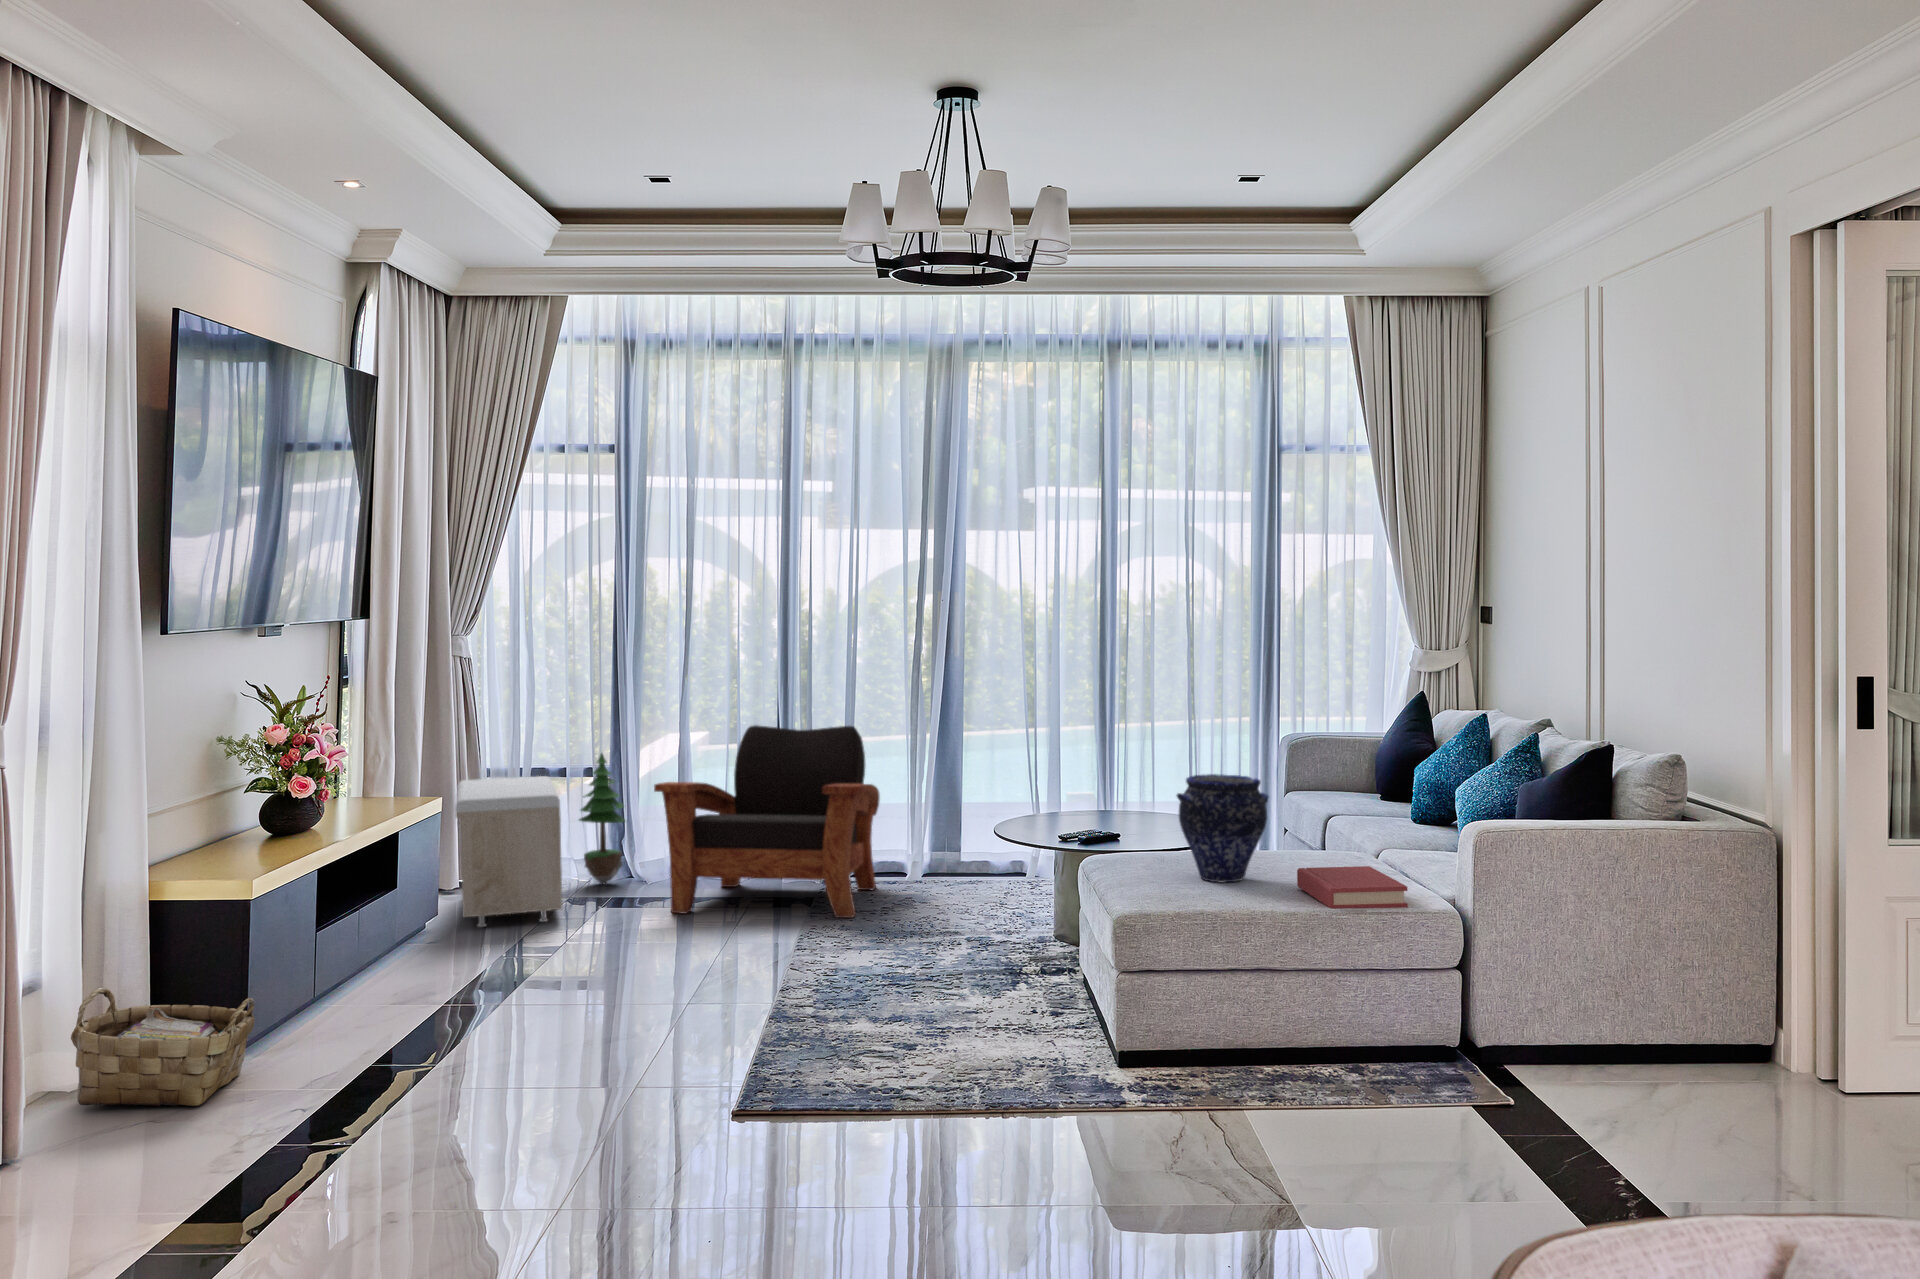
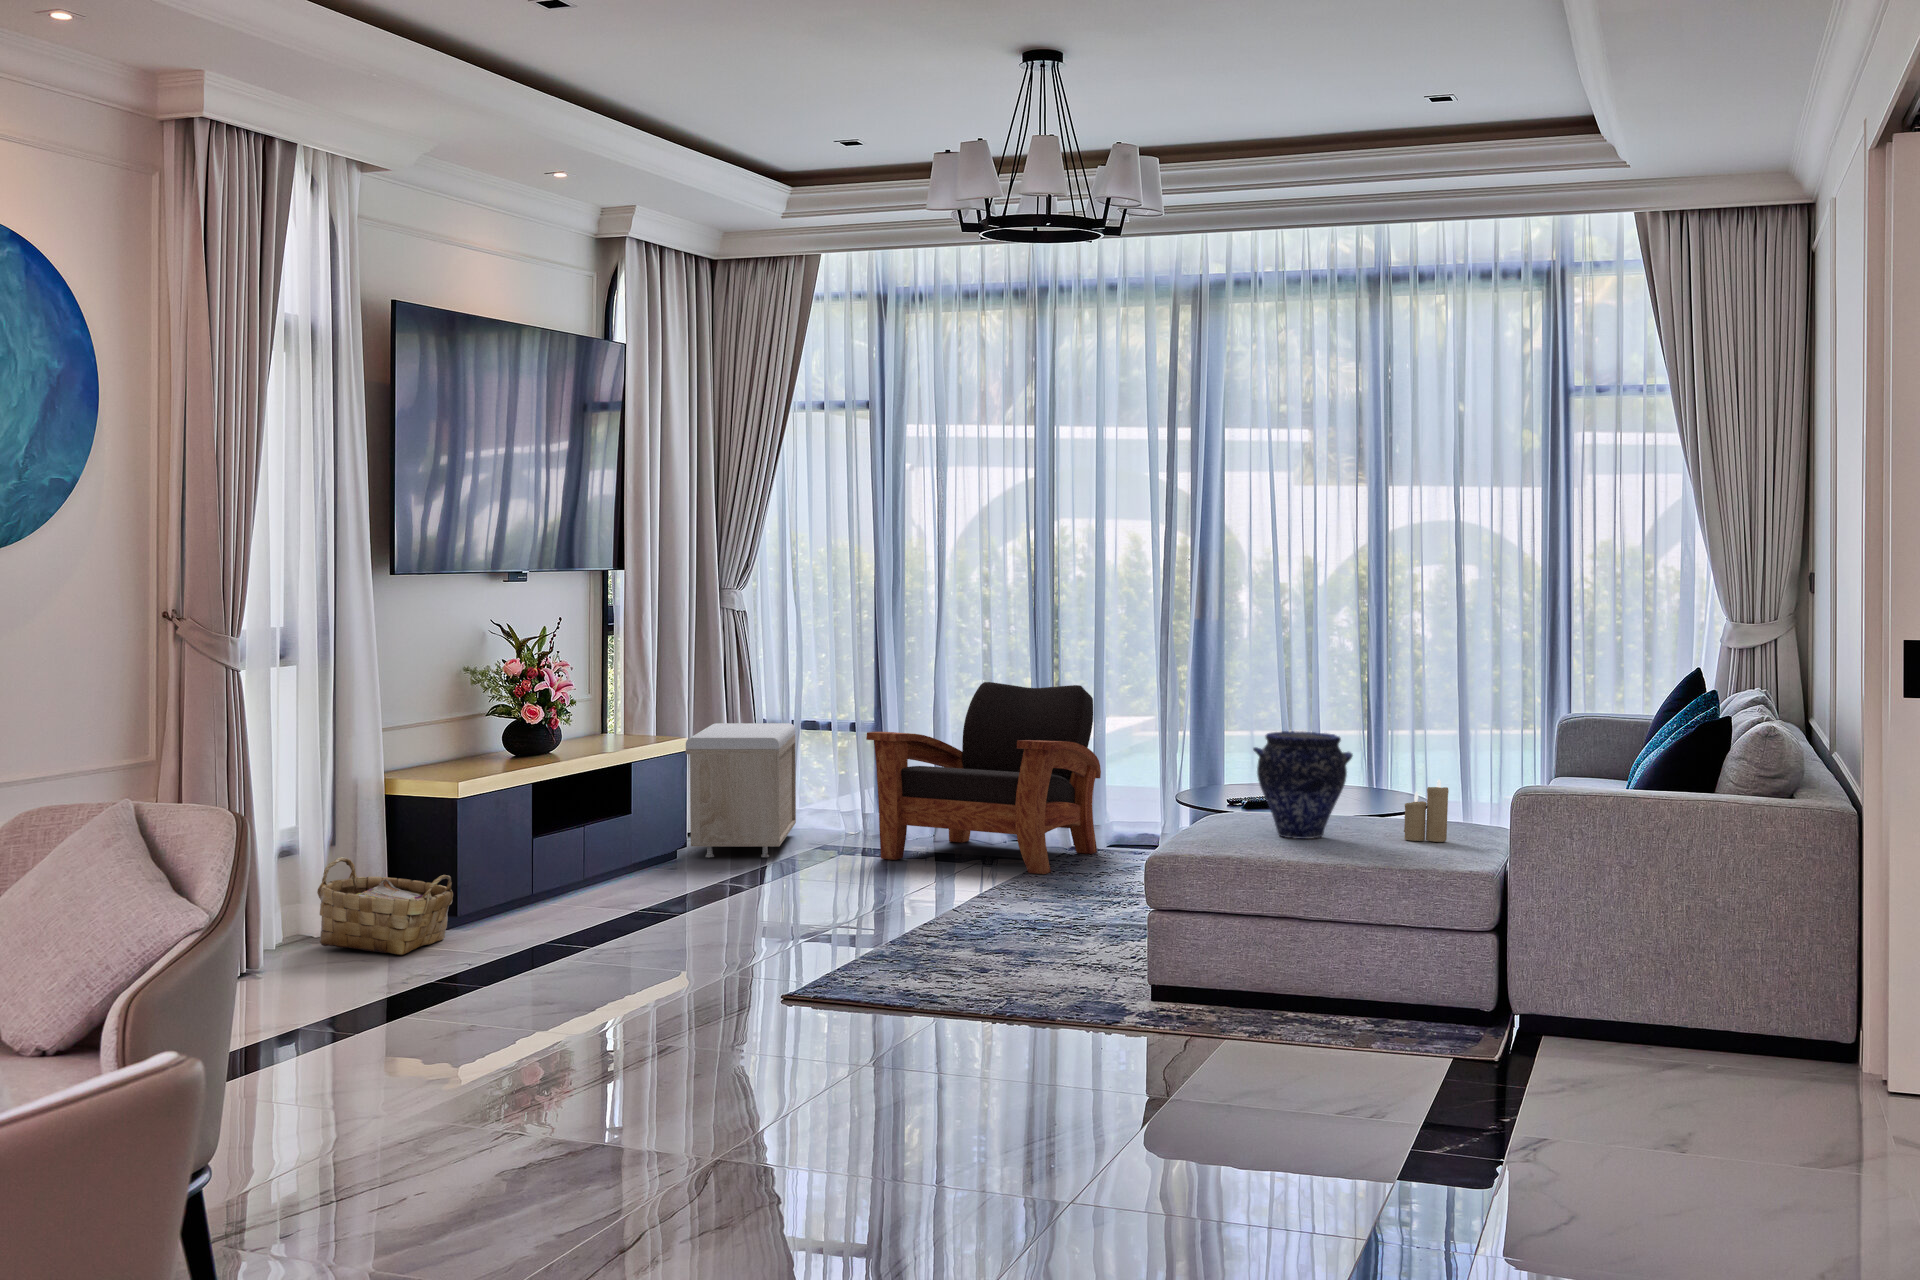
potted tree: present [579,753,625,884] -> none [820,702,867,833]
candle: none [1312,814,1353,876] -> present [1404,779,1449,842]
hardback book: present [1297,866,1408,908] -> none [1352,826,1435,867]

